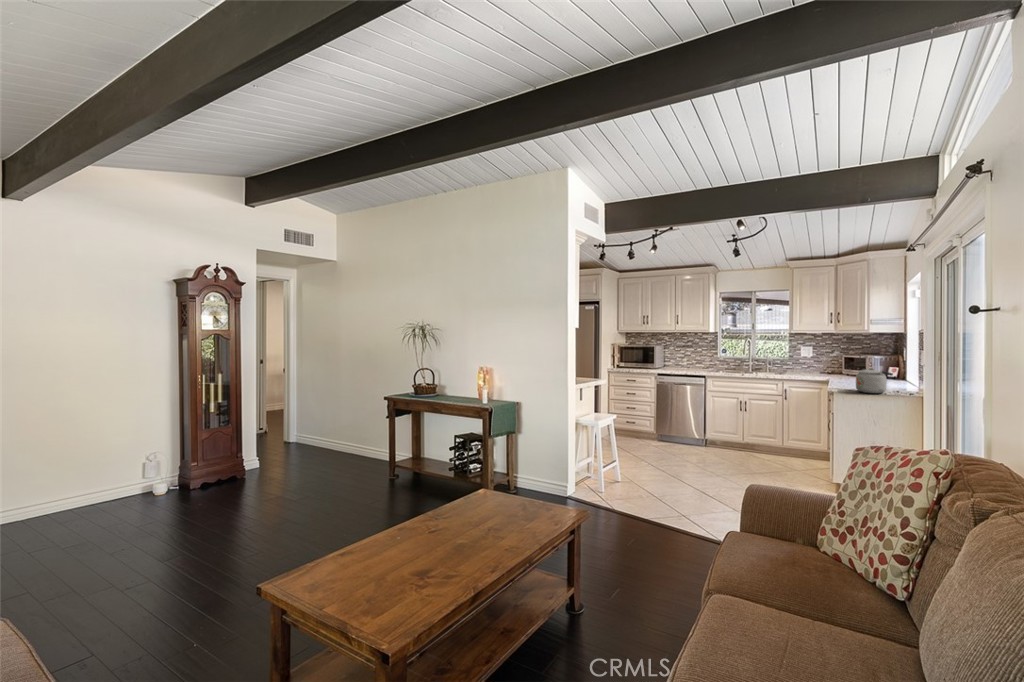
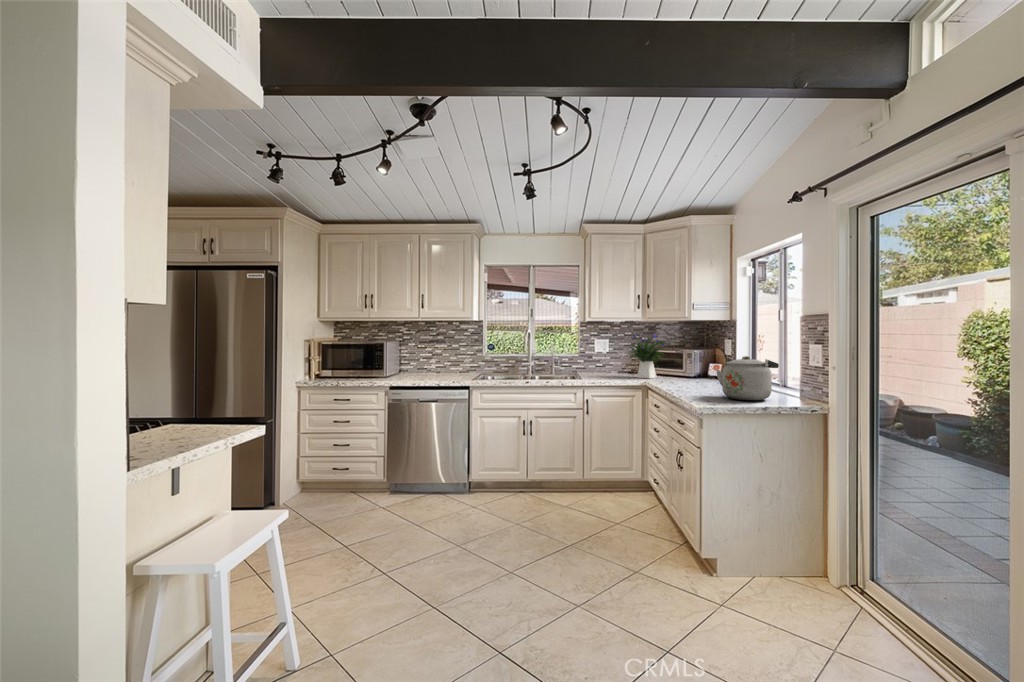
flower arrangement: none [815,344,853,377] -> present [629,334,666,378]

